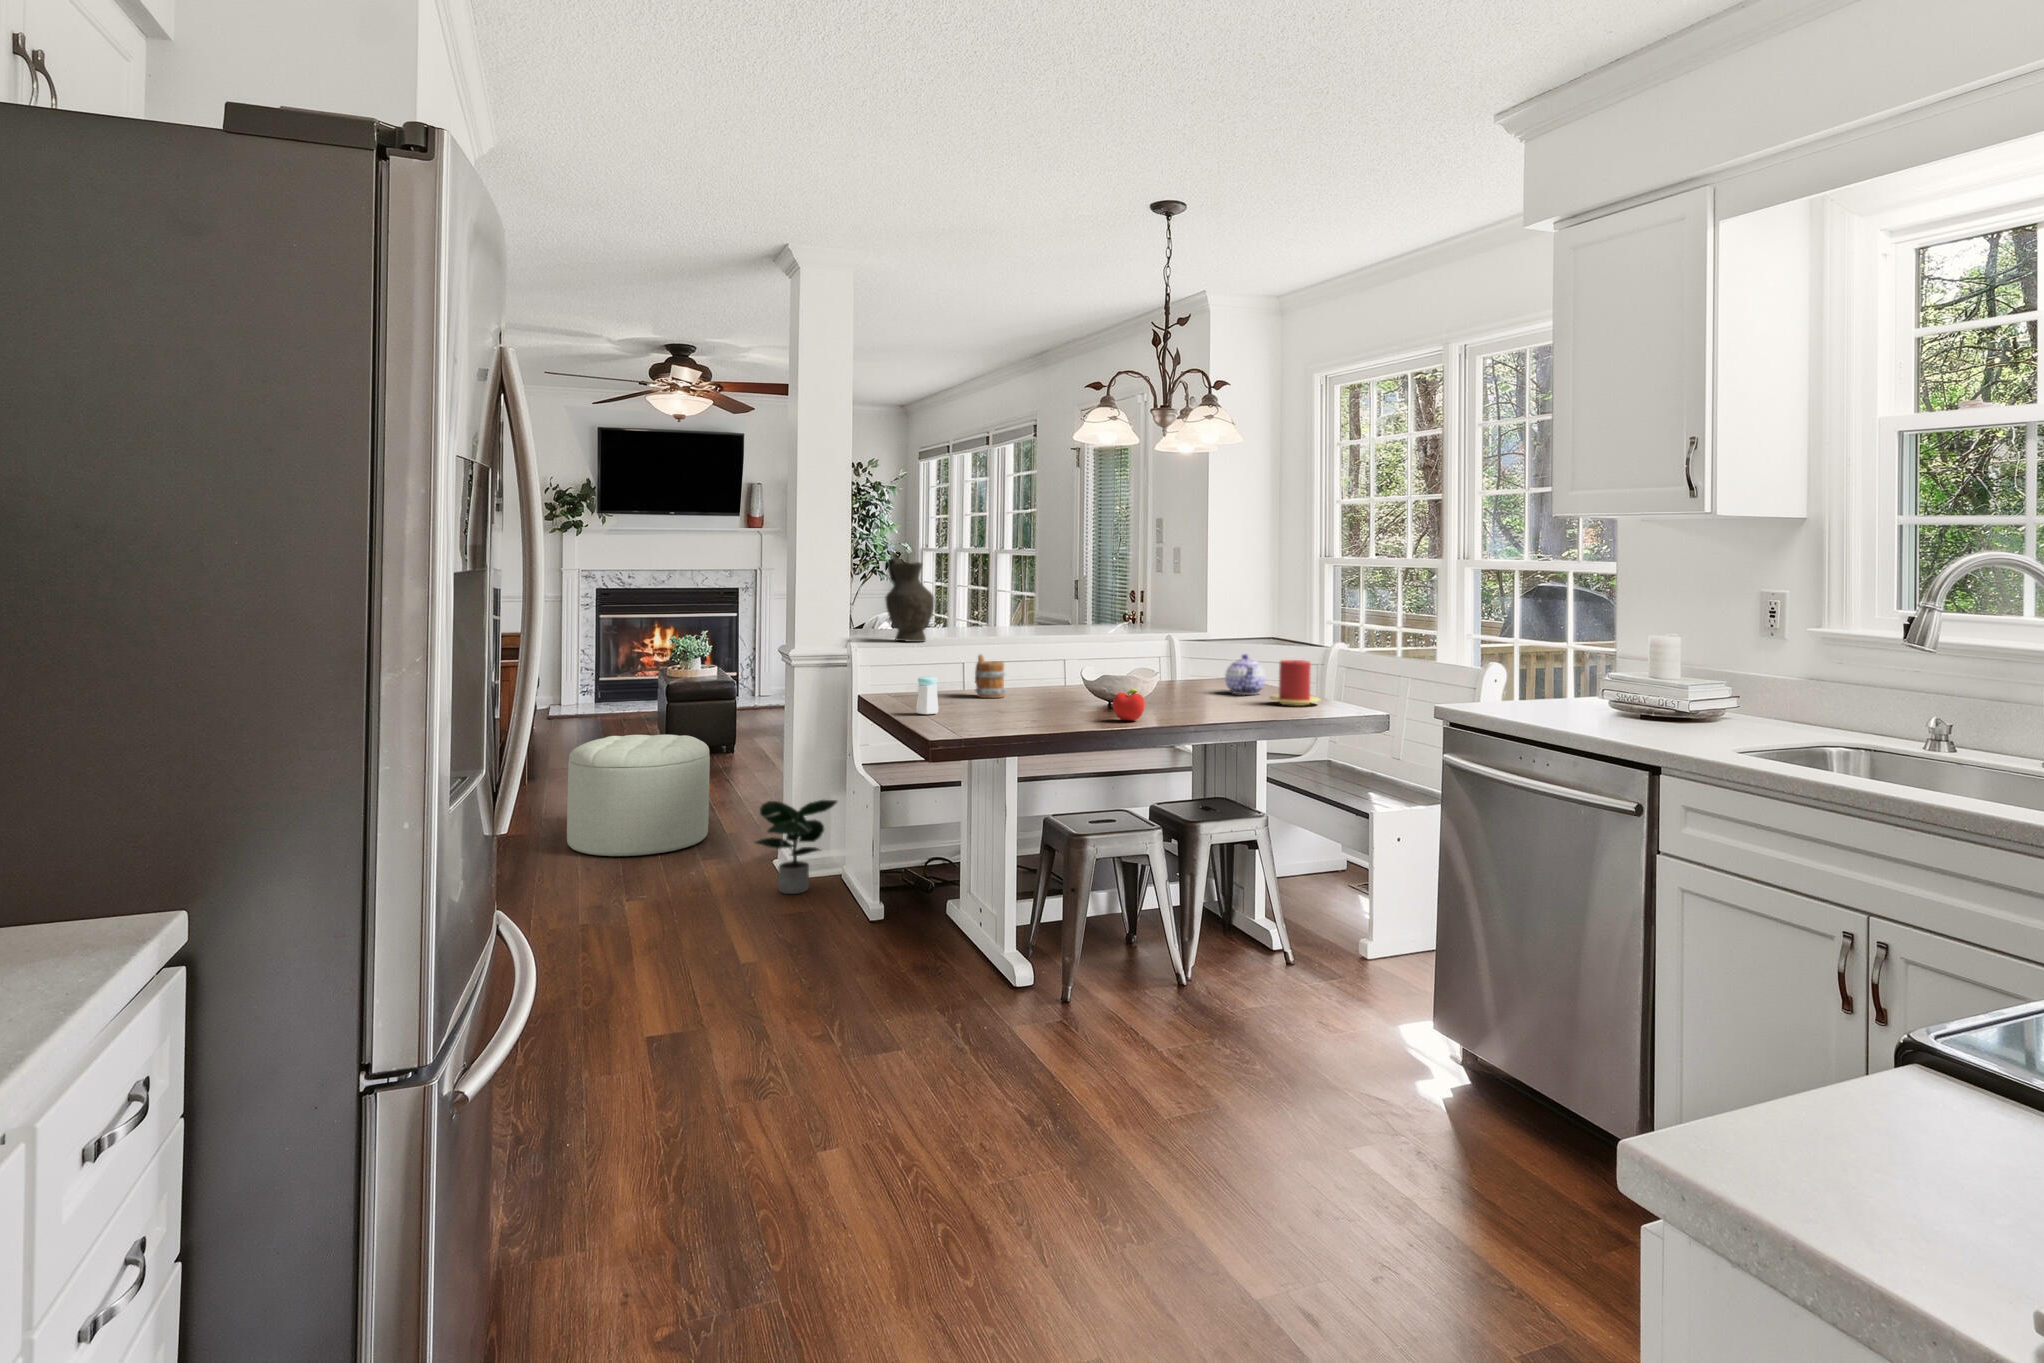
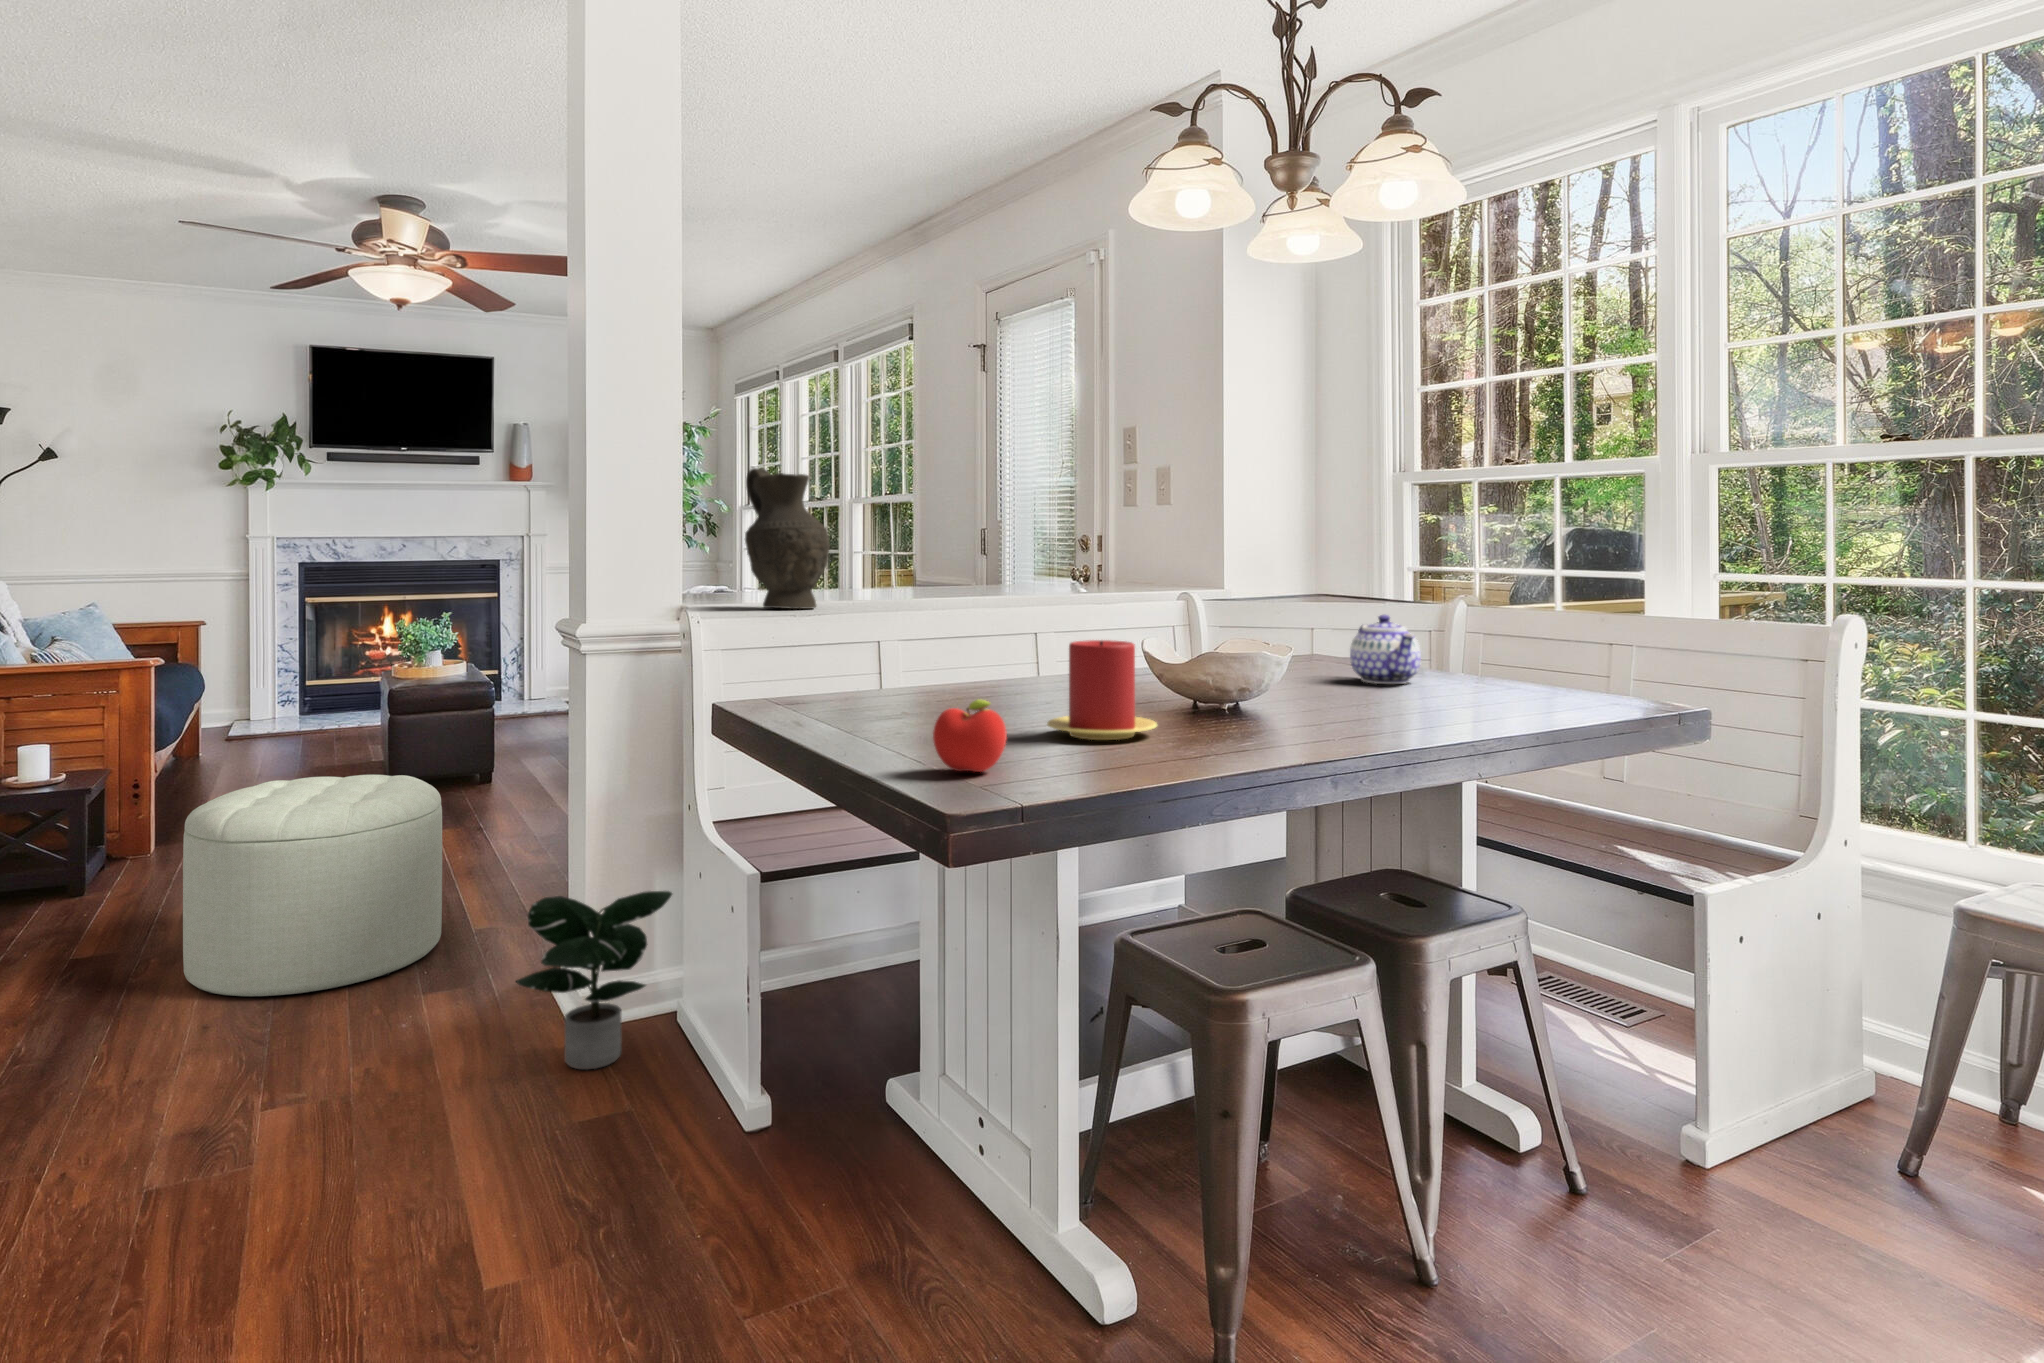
mug: present [975,655,1006,698] -> none [926,625,988,704]
candle: present [1270,660,1320,706] -> present [1047,640,1157,740]
salt shaker: present [916,676,938,714] -> none [855,666,900,744]
fruit: present [1113,689,1145,721] -> present [933,699,1007,772]

